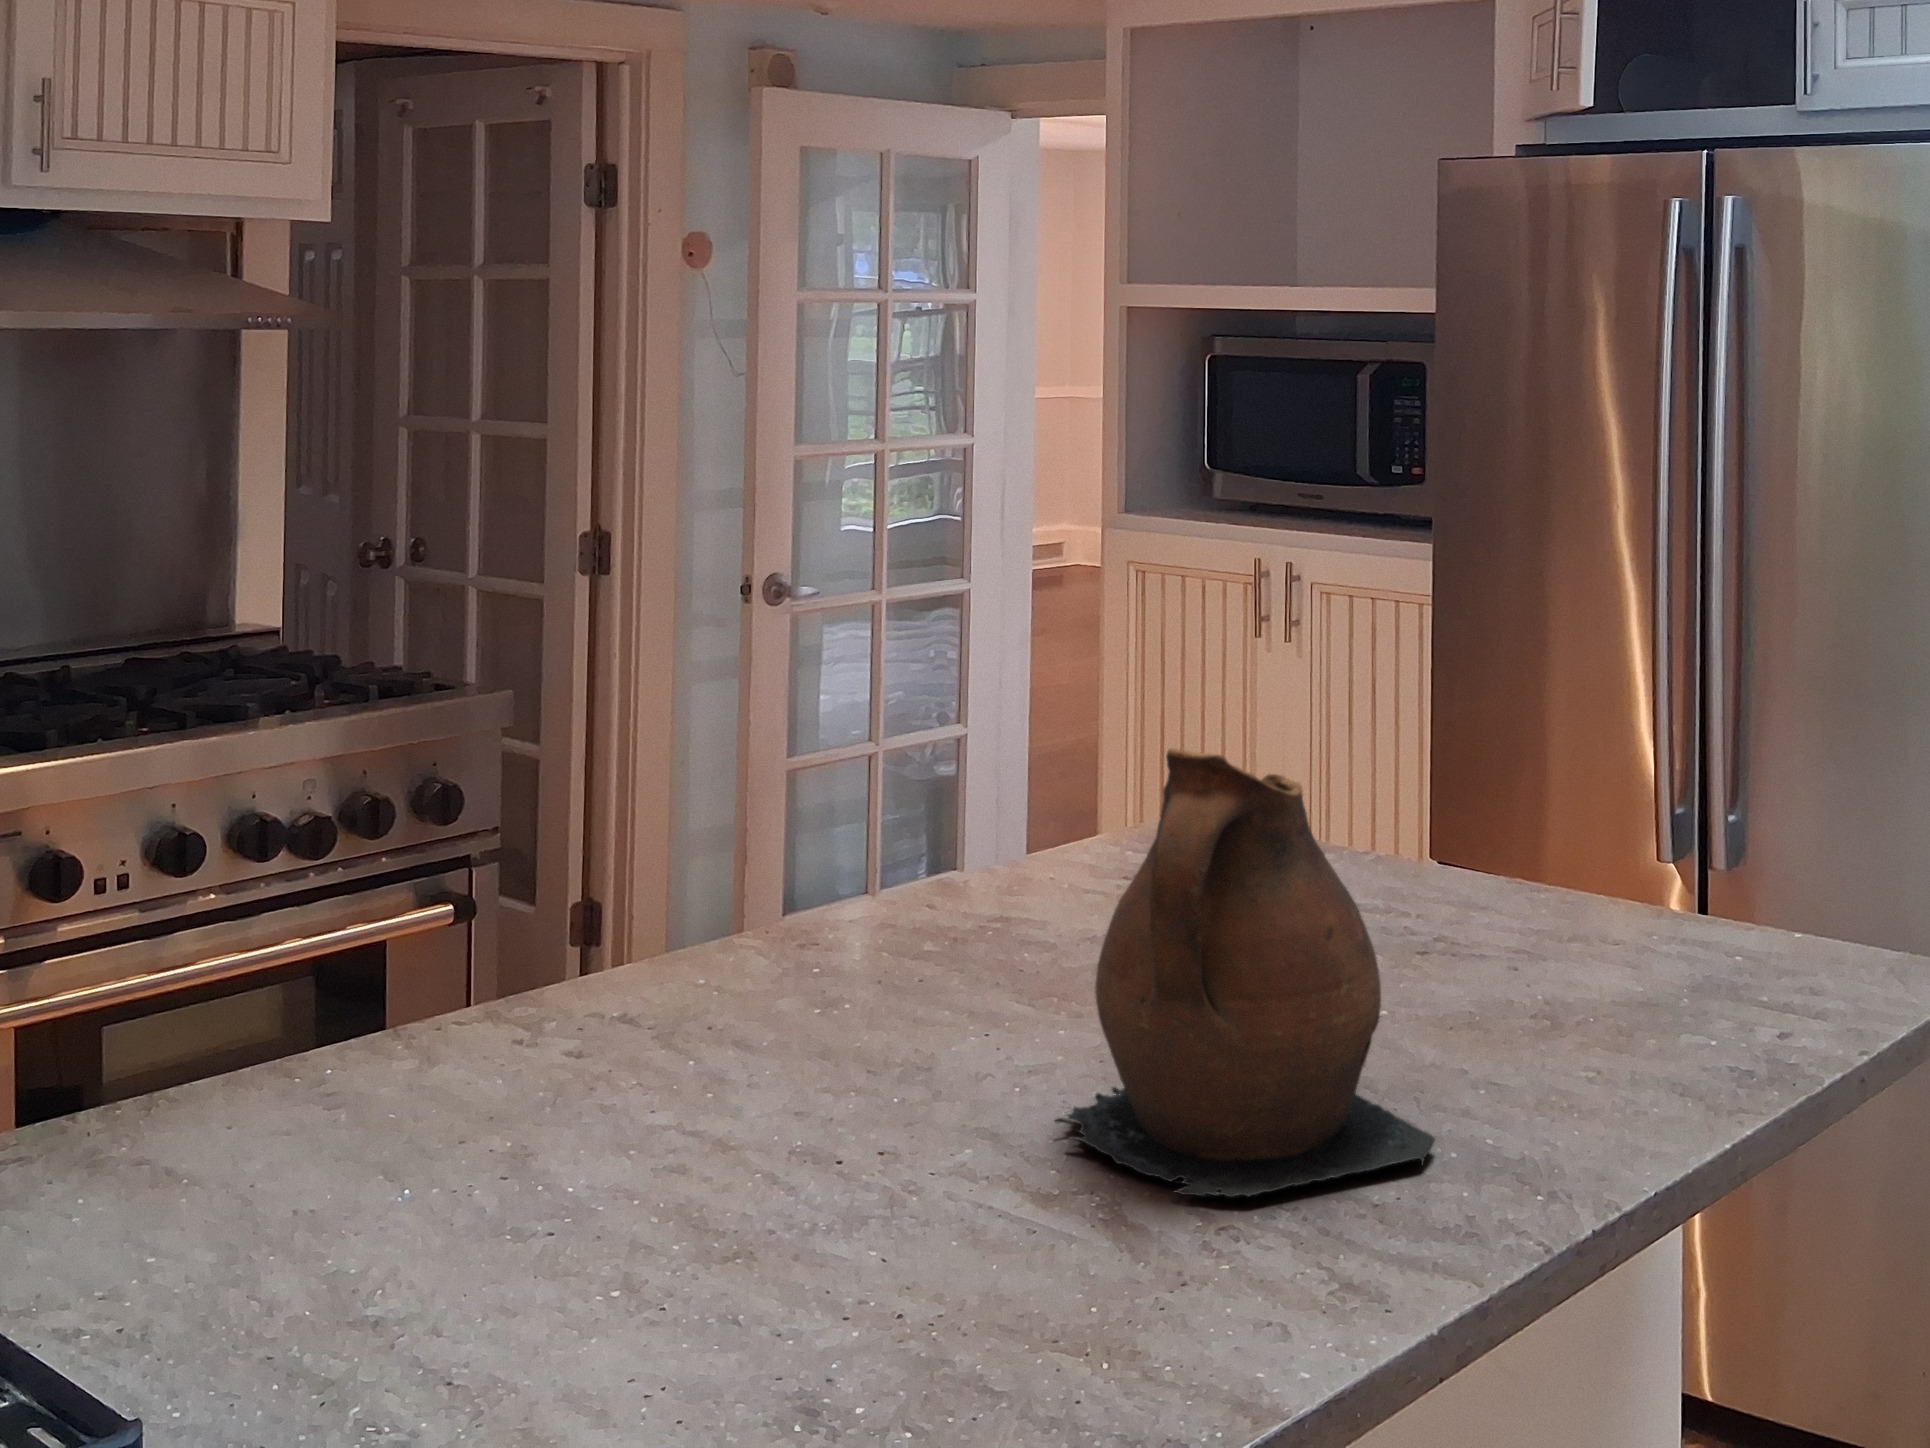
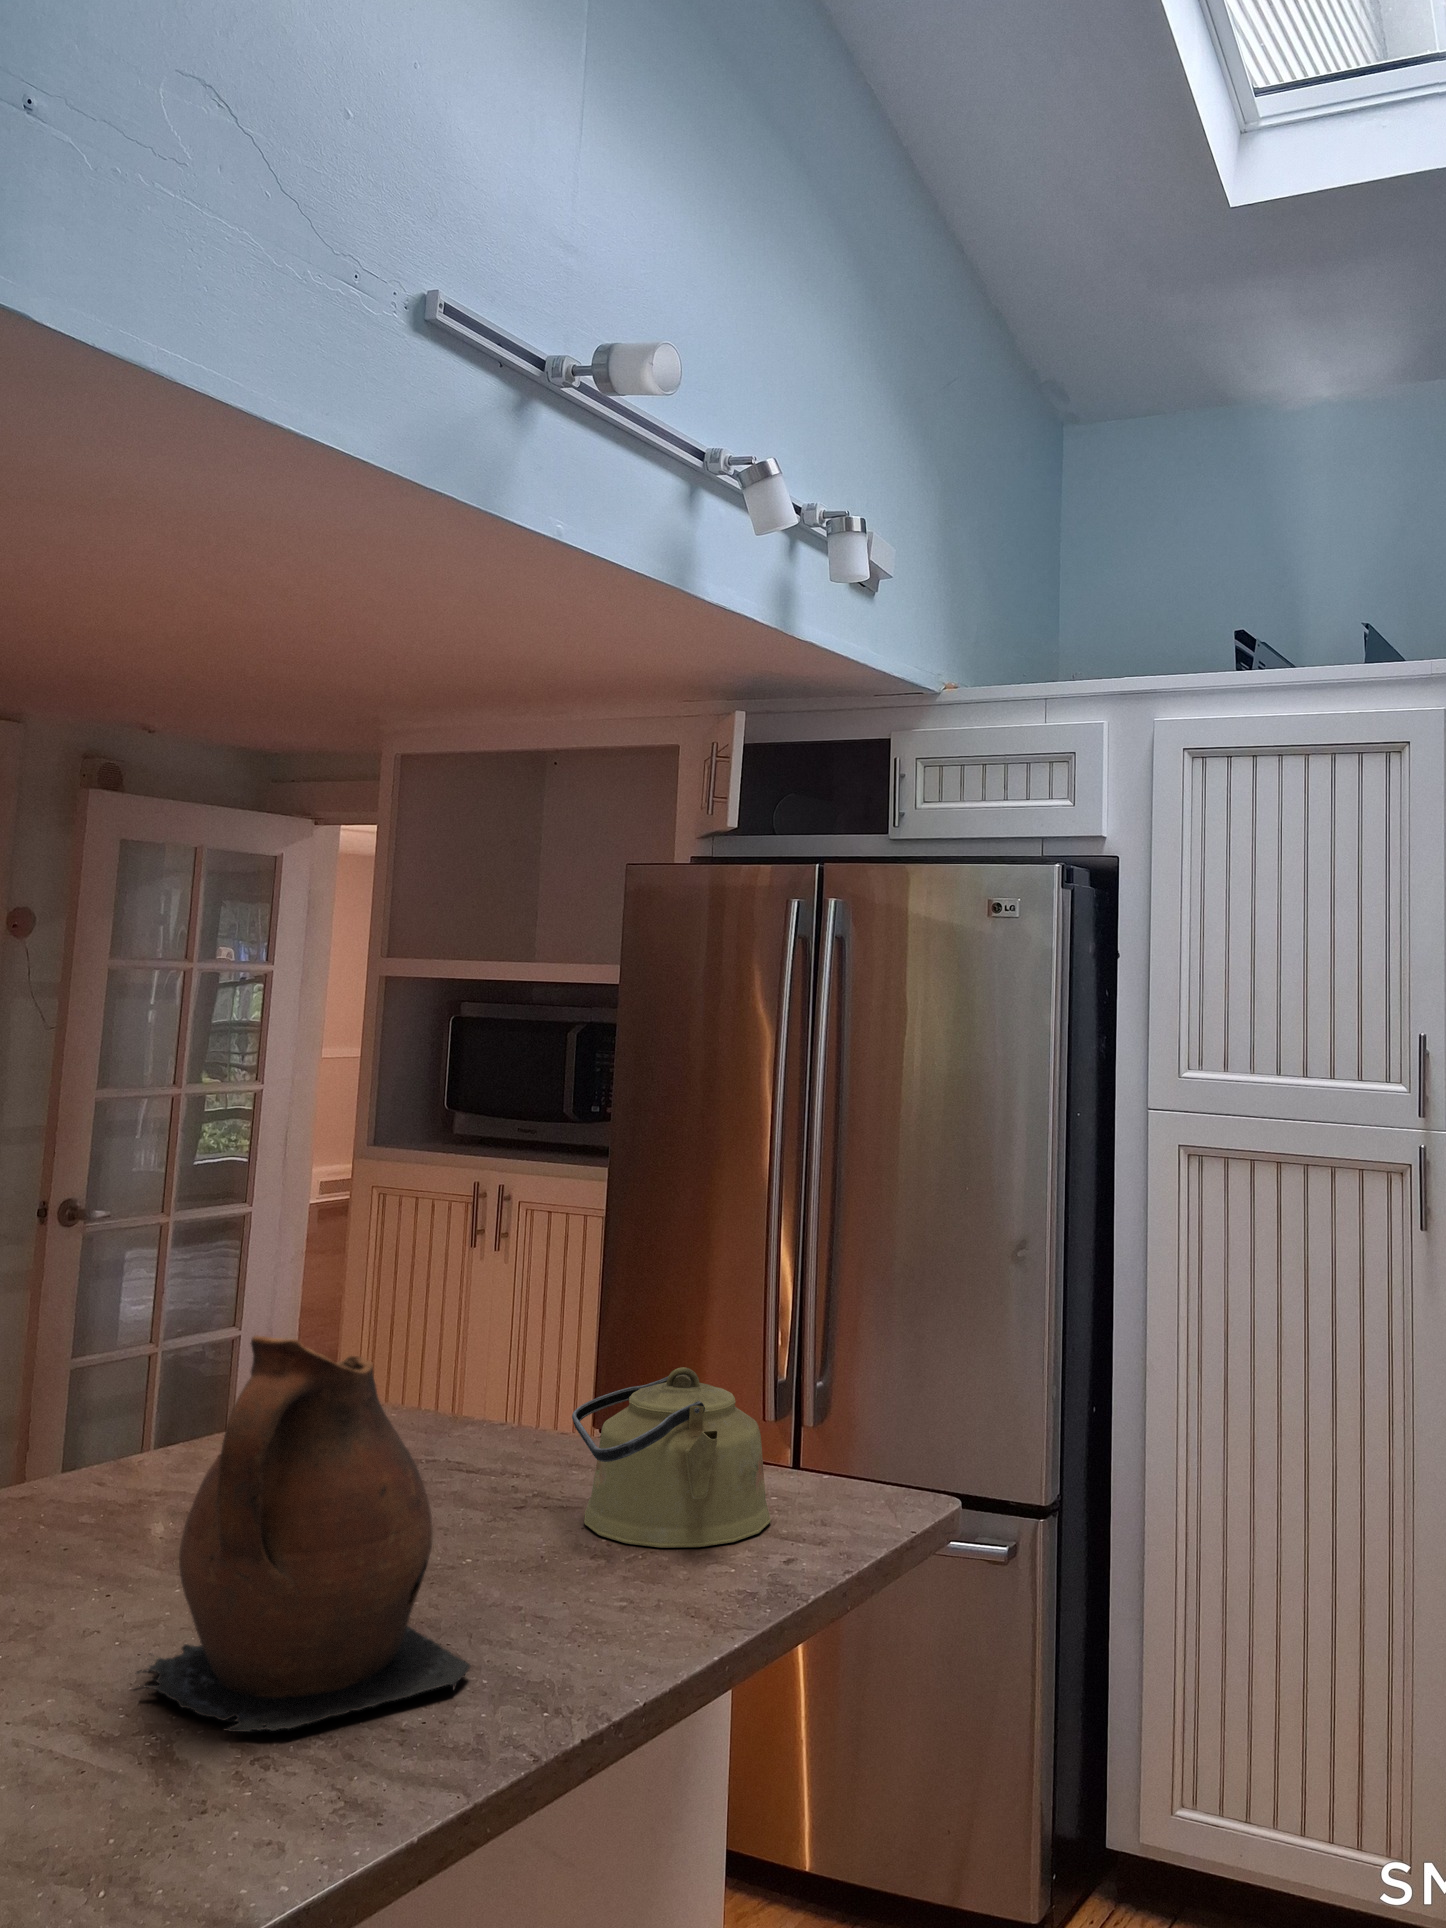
kettle: none [1484,796,1747,1014] -> present [572,1367,771,1548]

